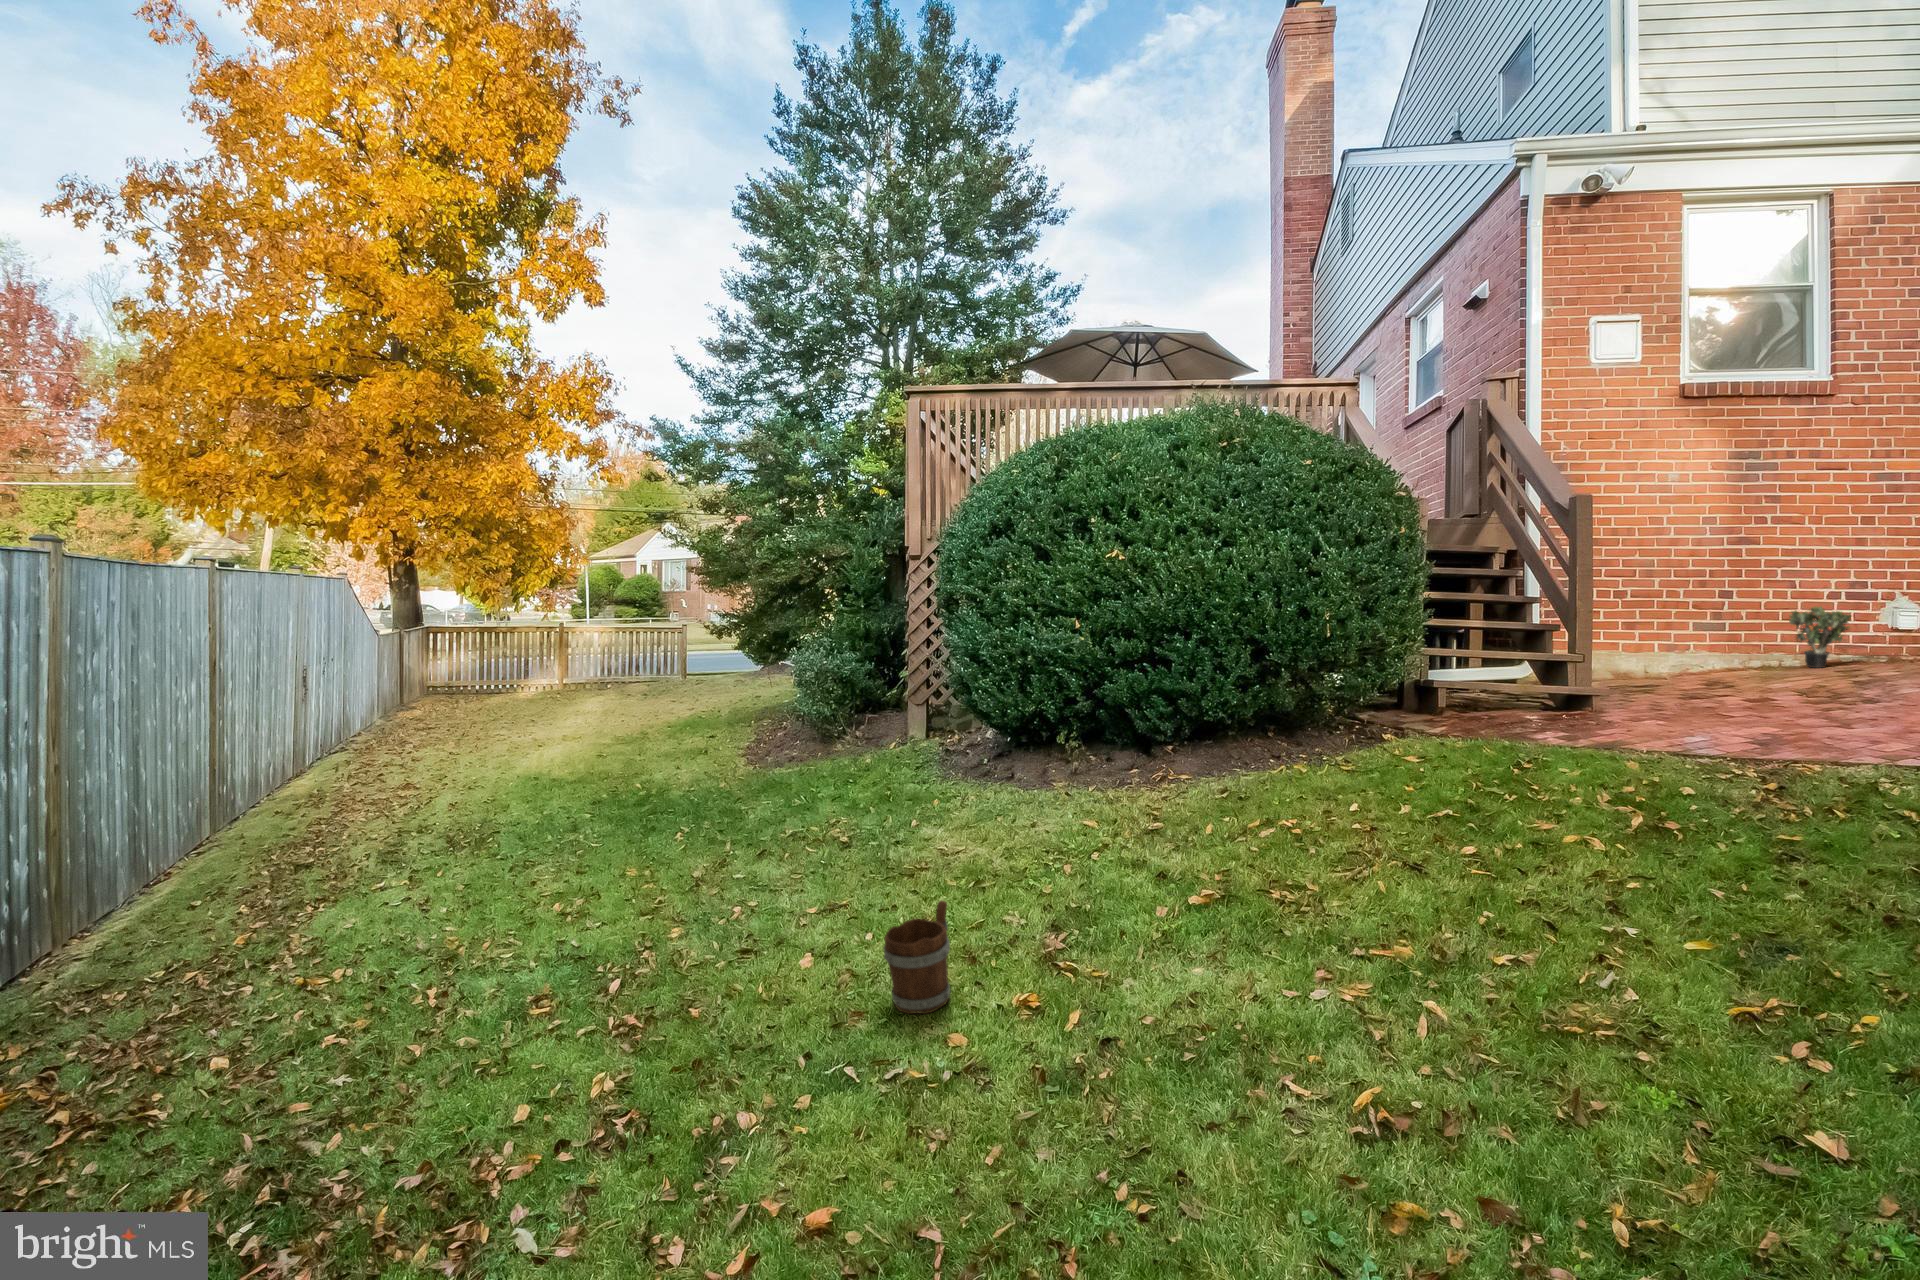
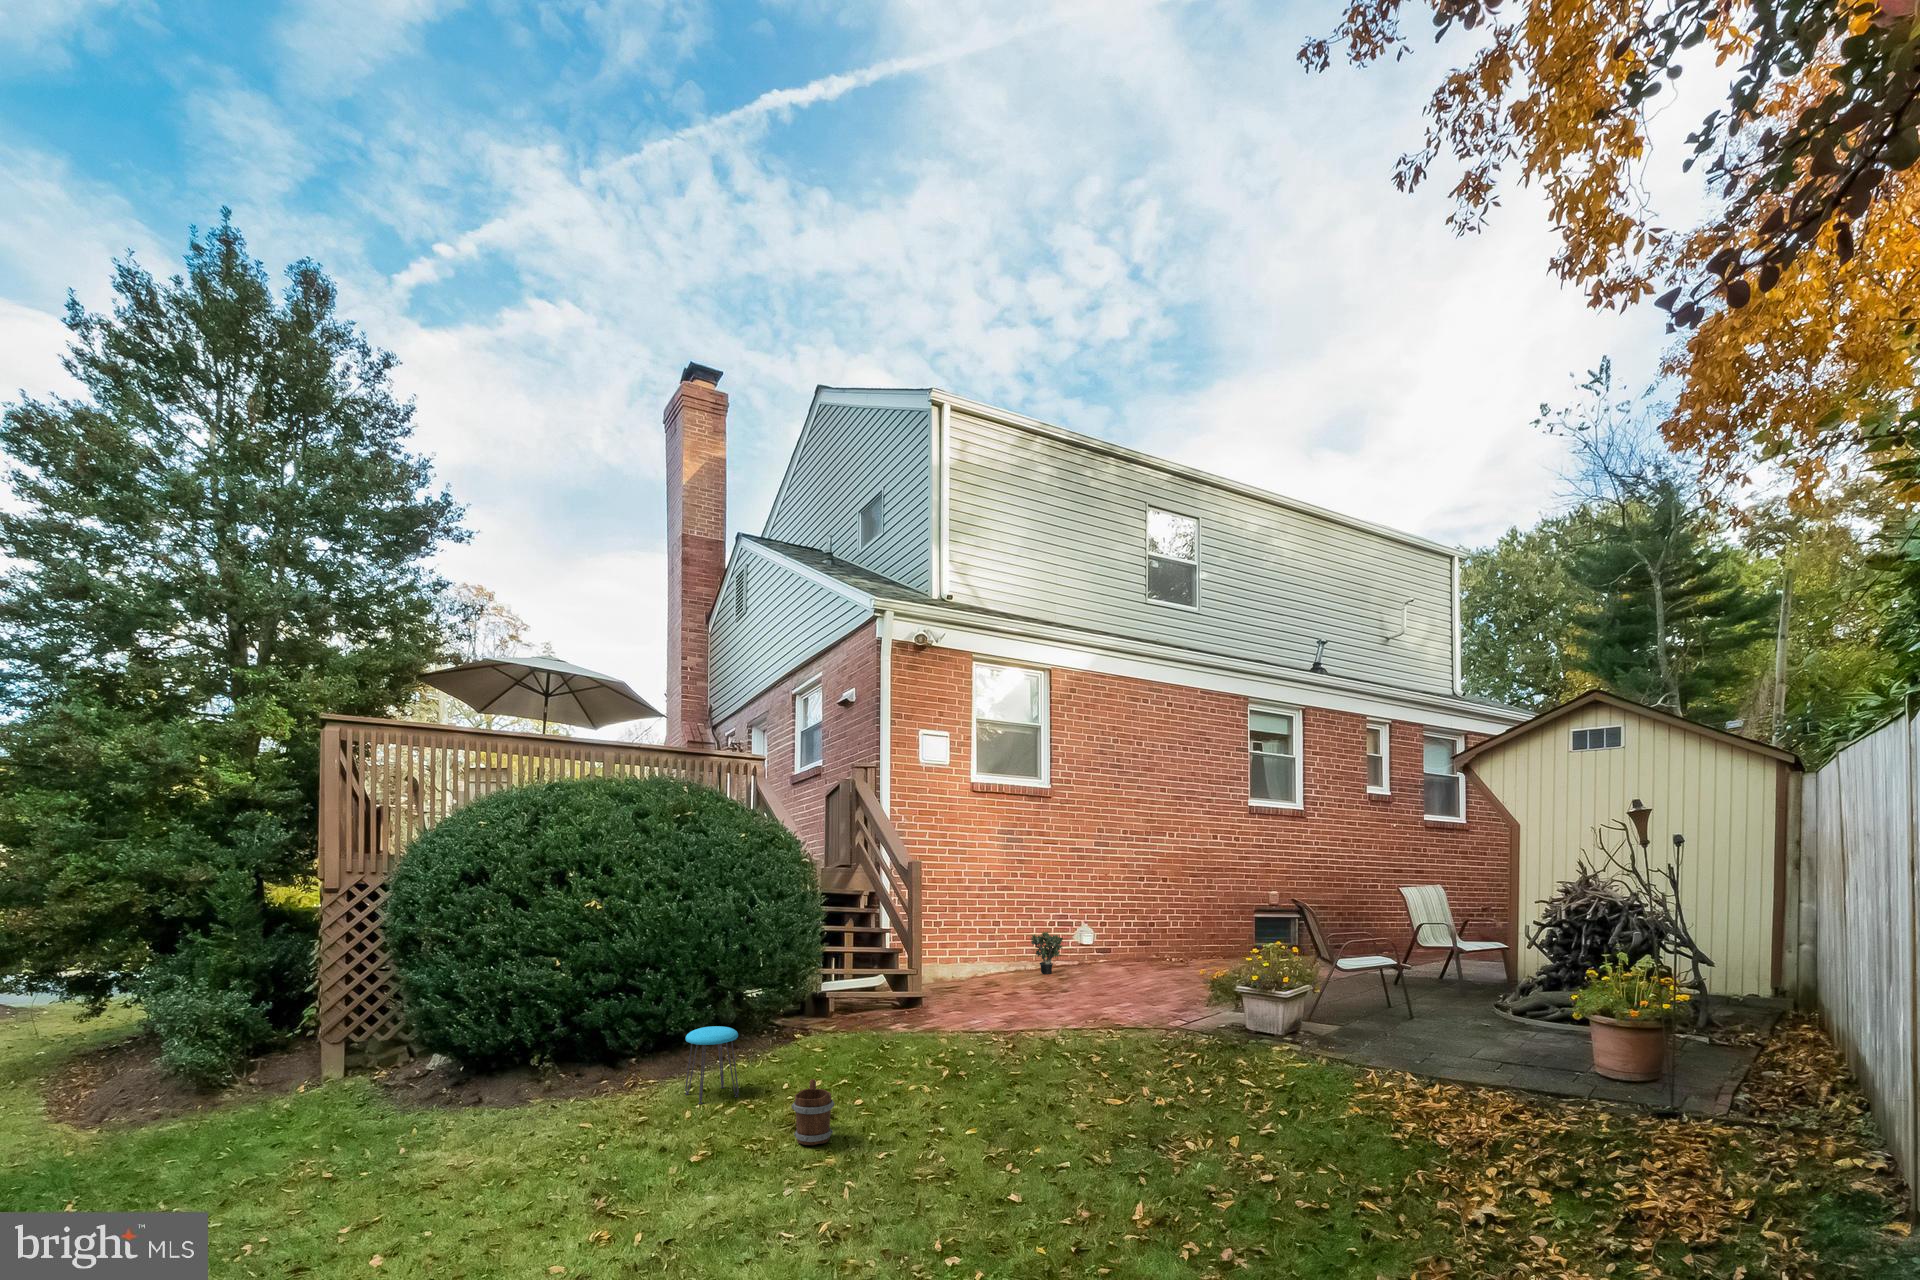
stool: none [1198,721,1278,825] -> present [685,1026,739,1104]
bucket: present [883,900,950,1014] -> present [792,1079,834,1145]

